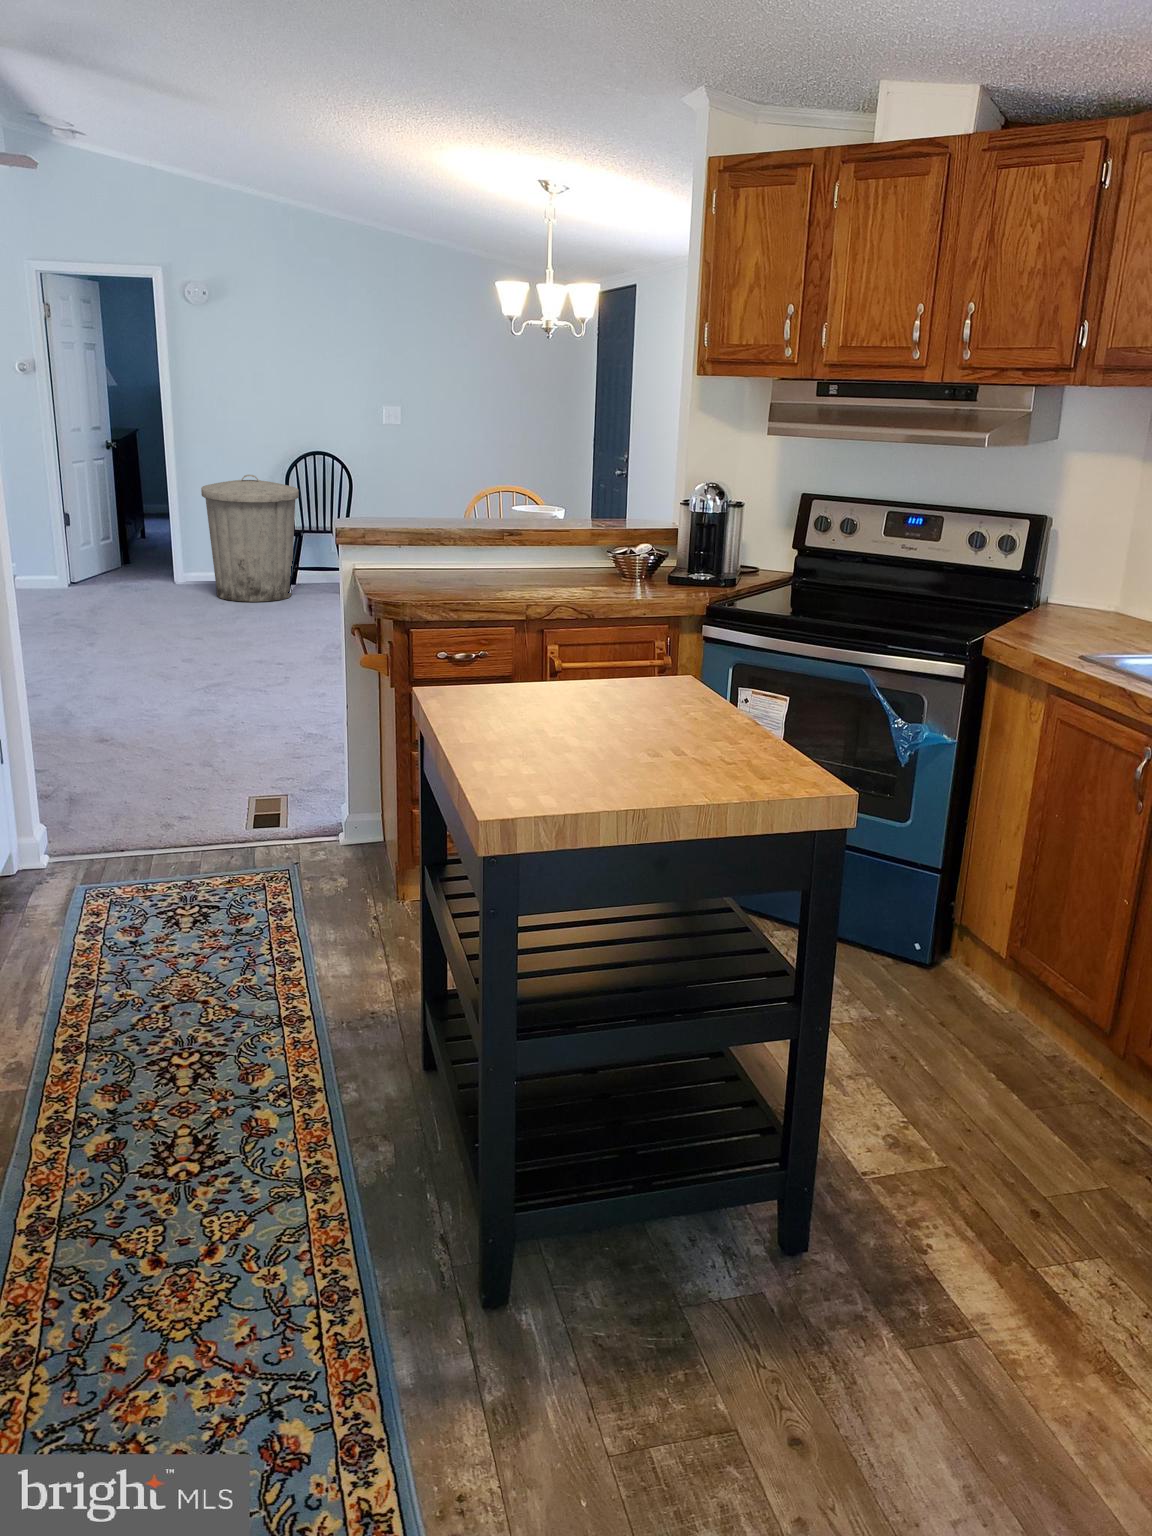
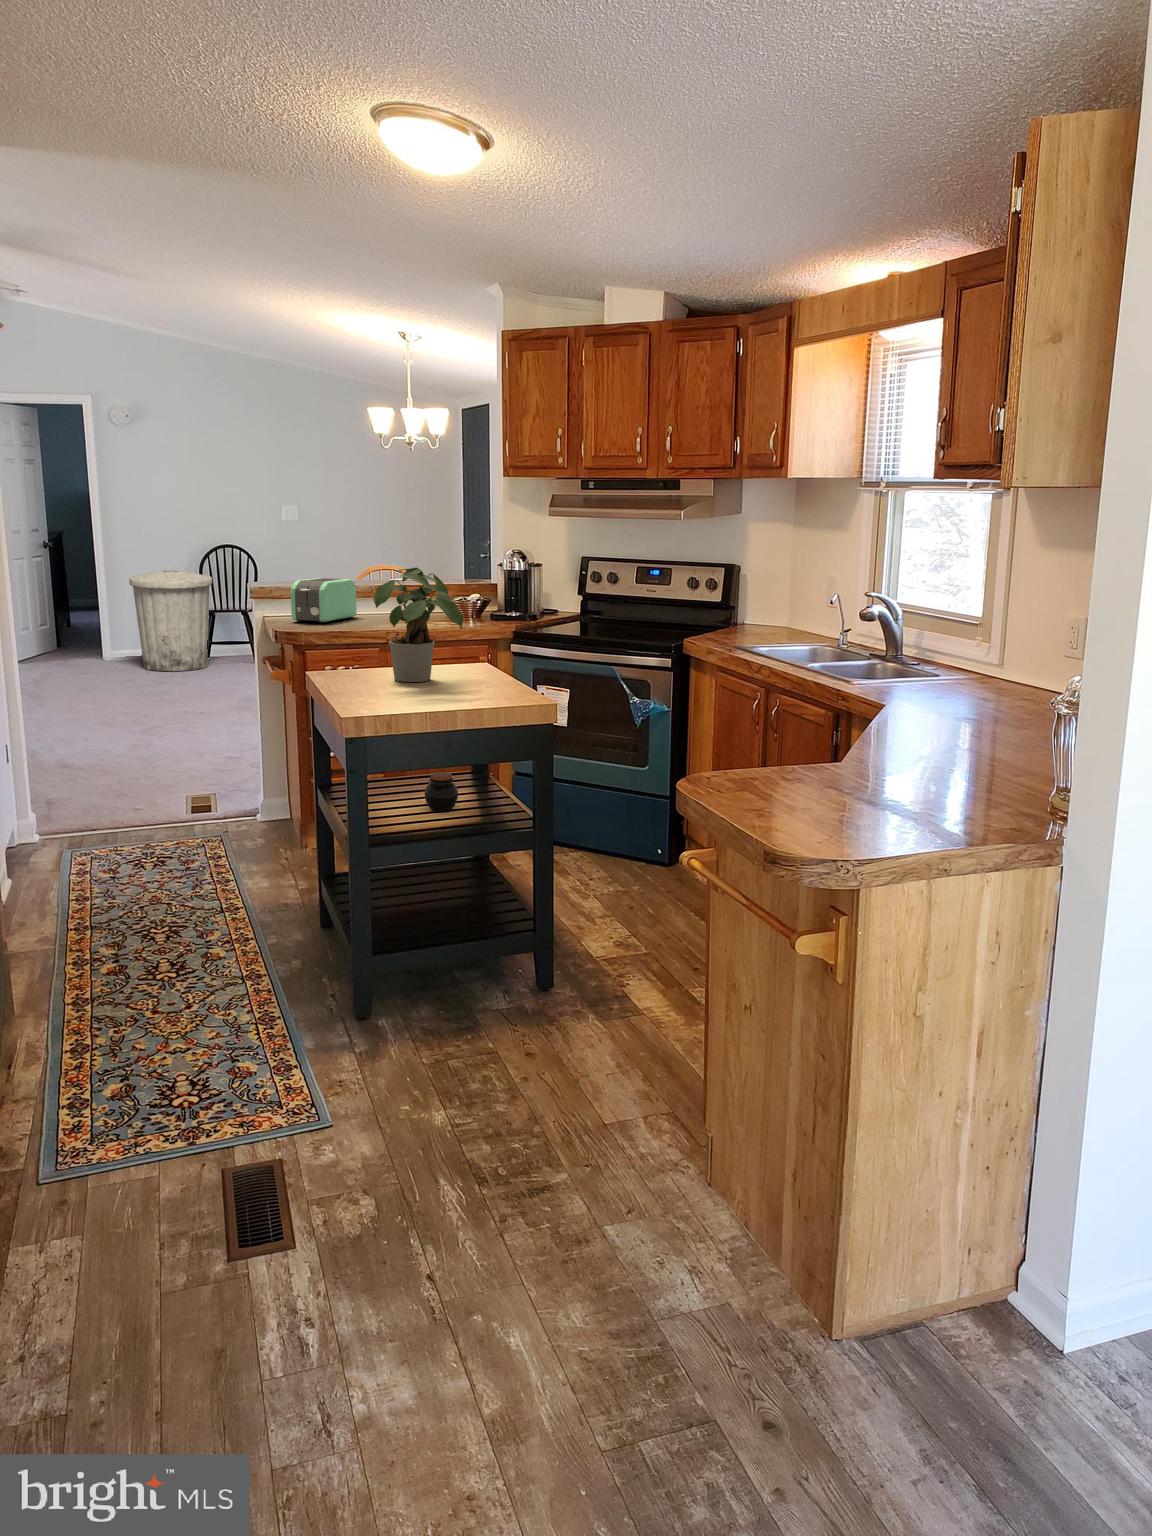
toaster: none [393,515,483,581] -> present [291,578,357,623]
potted plant: none [532,530,686,721] -> present [373,568,464,682]
jar: none [606,881,661,950] -> present [425,772,458,812]

